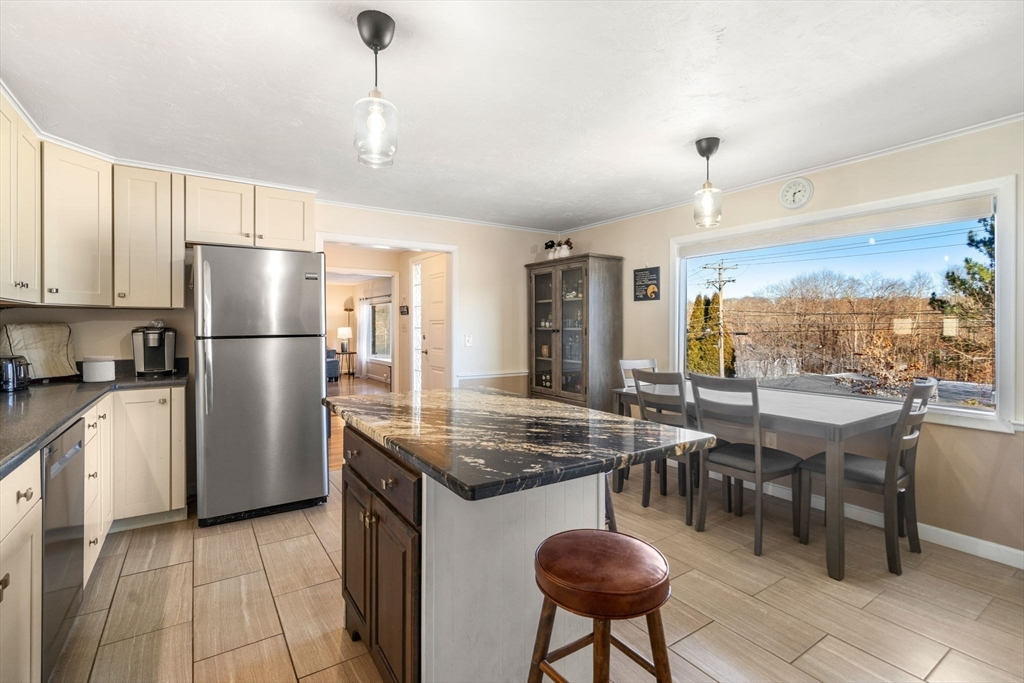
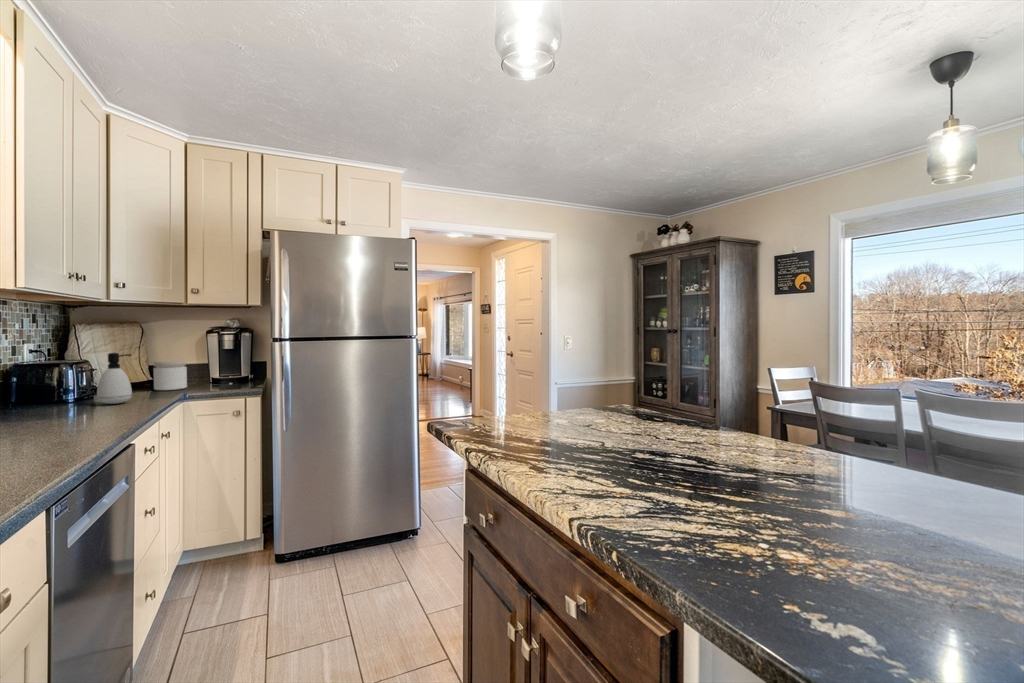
soap dispenser: none [34,349,67,392] -> present [97,353,132,404]

